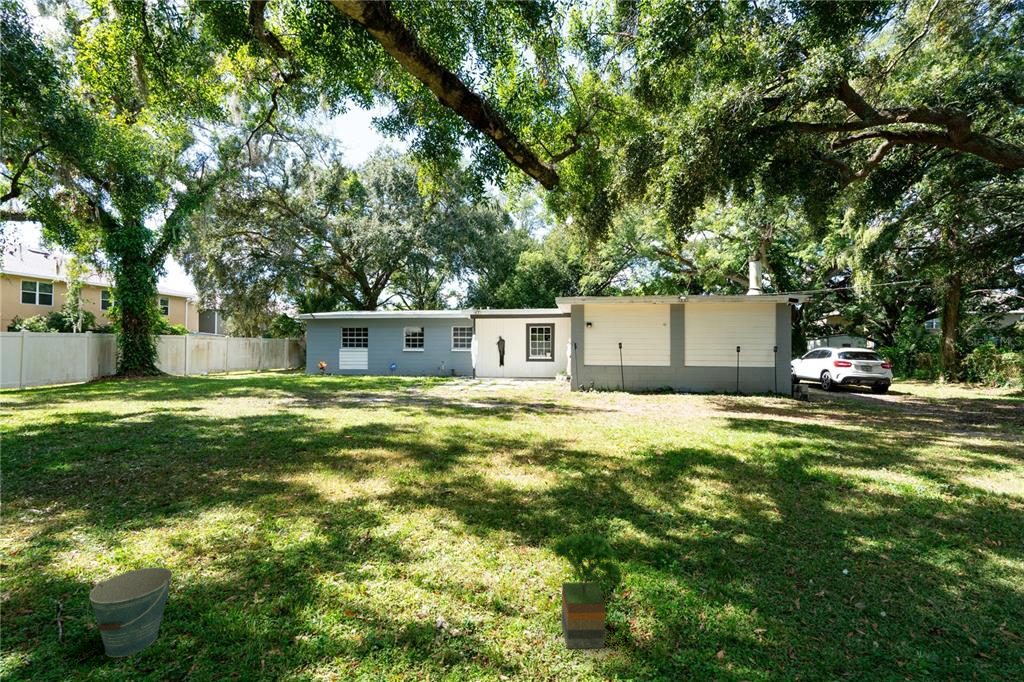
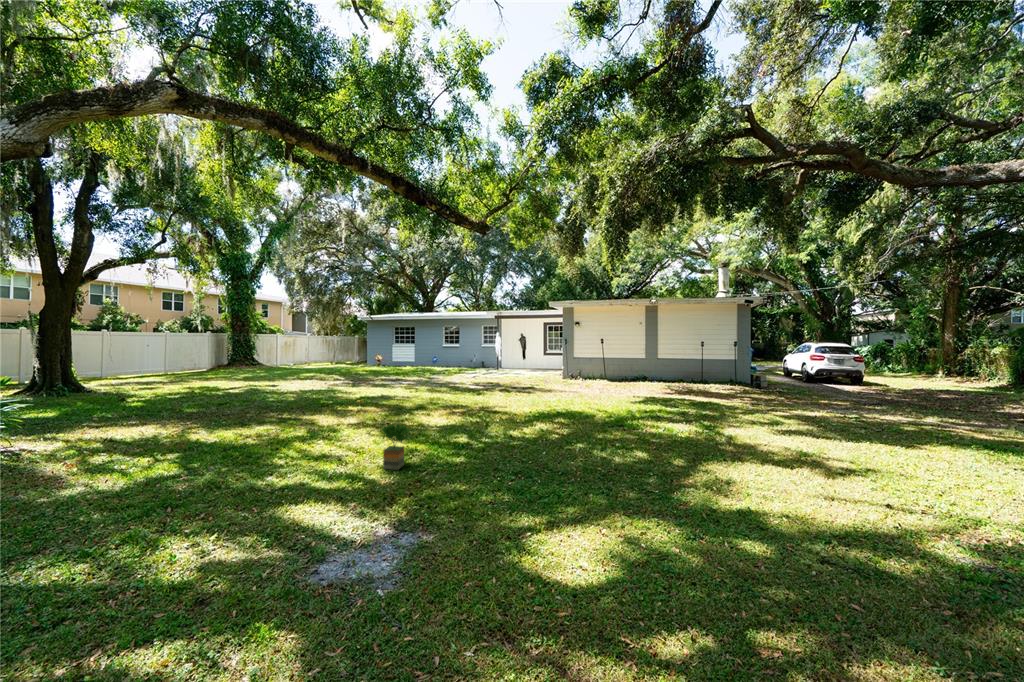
bucket: present [87,567,173,657] -> none [208,433,238,461]

